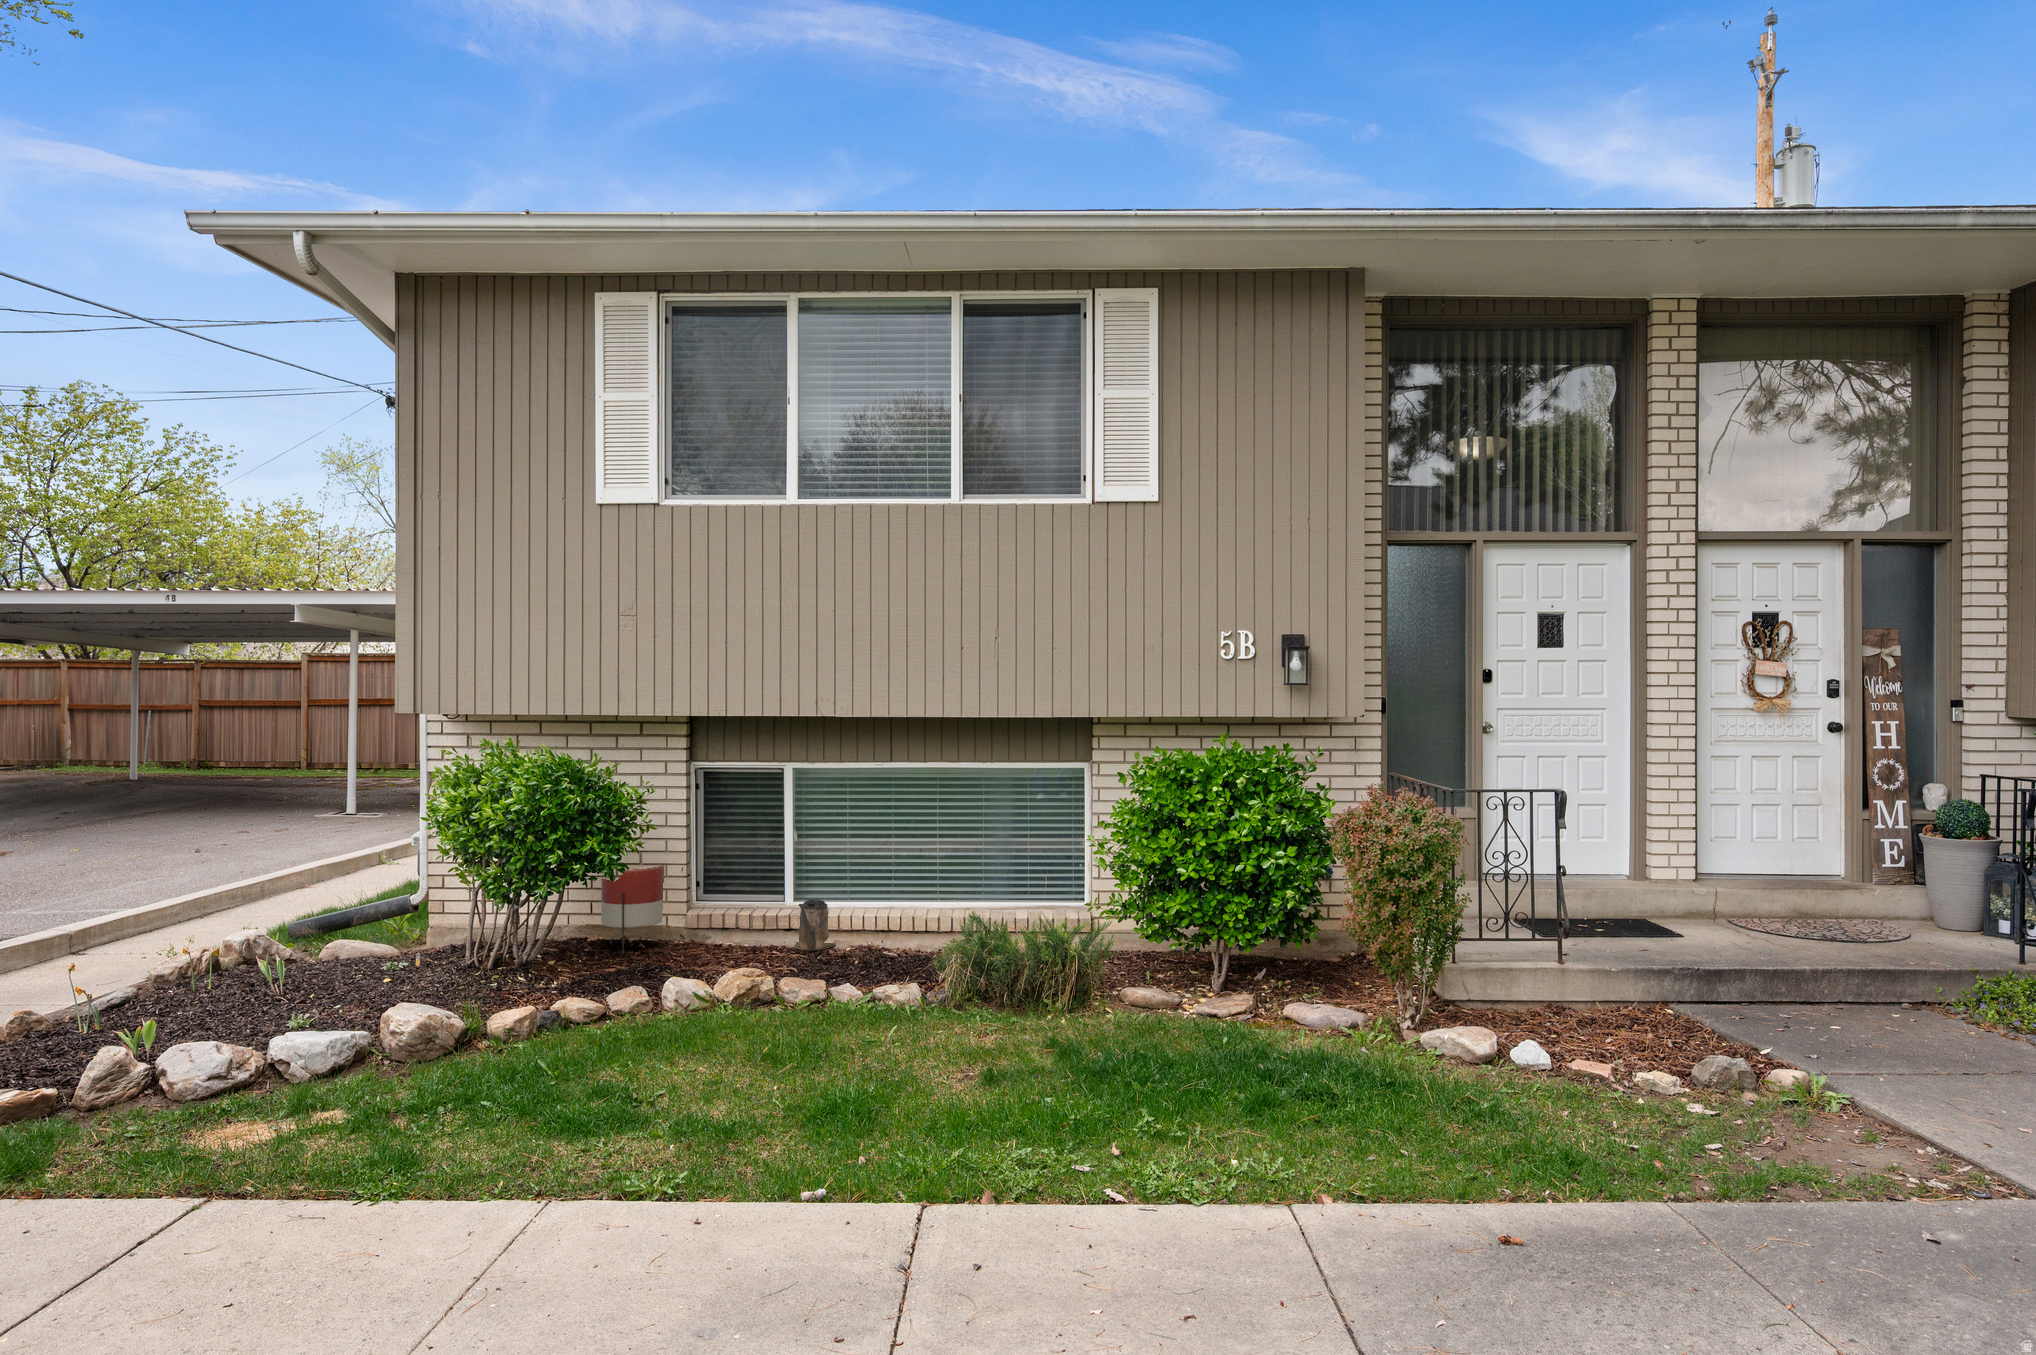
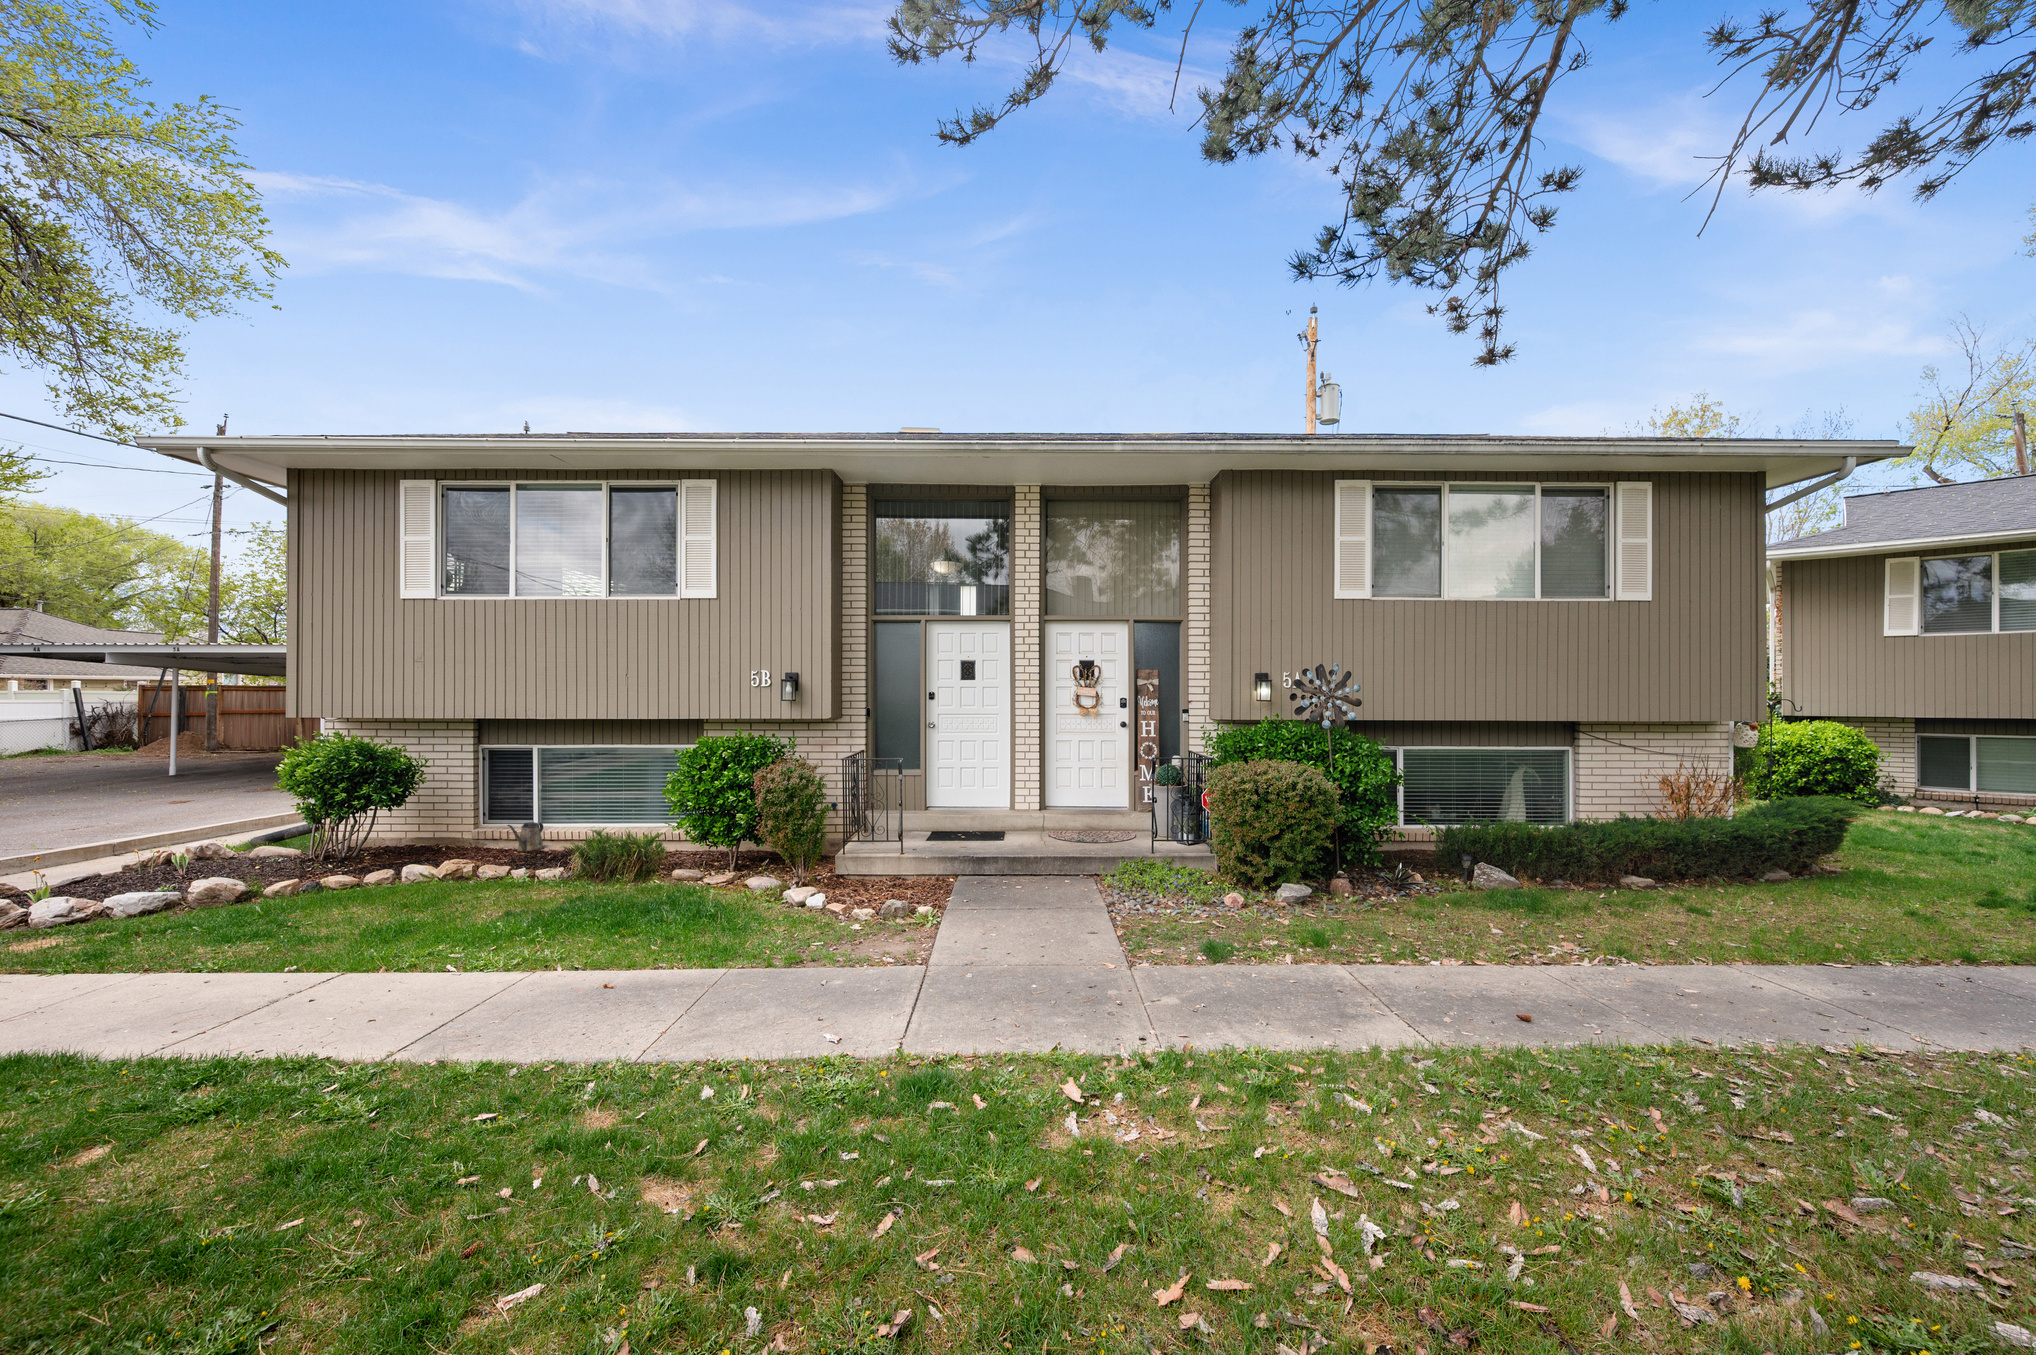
planter: present [601,865,665,954] -> none [401,802,446,854]

